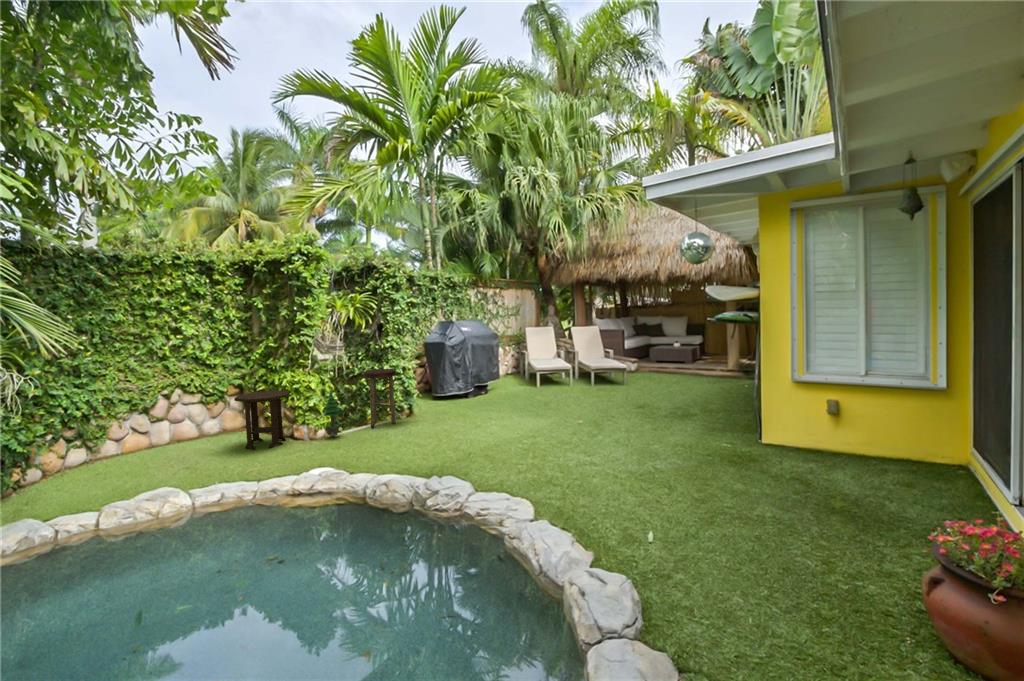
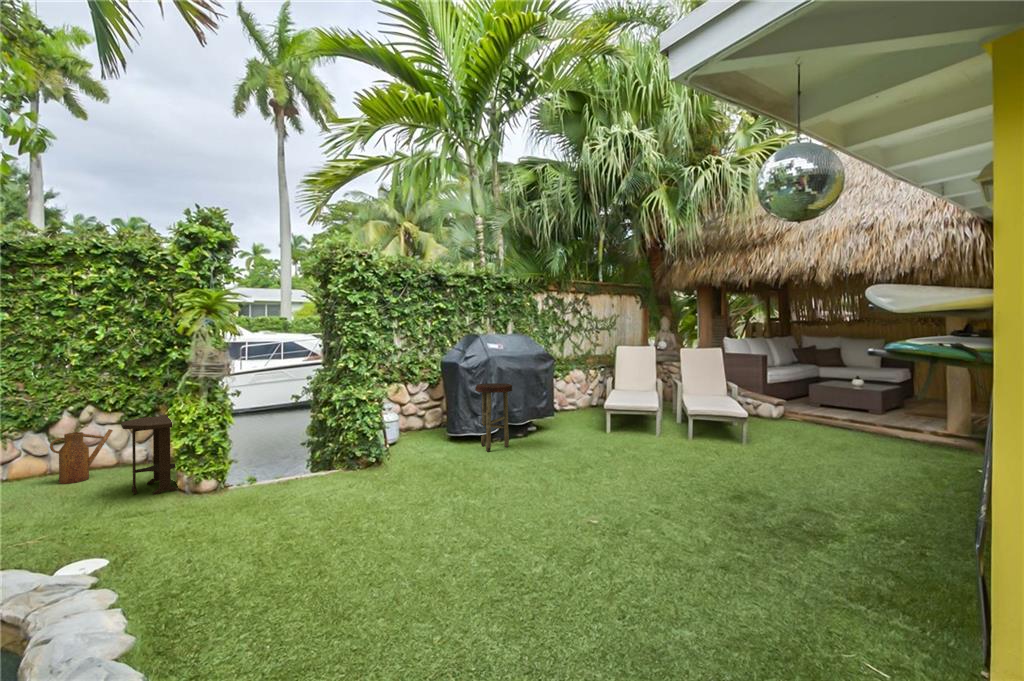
stool: present [363,369,396,428] -> present [475,383,512,451]
potted tree: present [324,391,340,437] -> none [231,419,258,487]
watering can: none [157,407,200,452] -> present [50,429,113,484]

